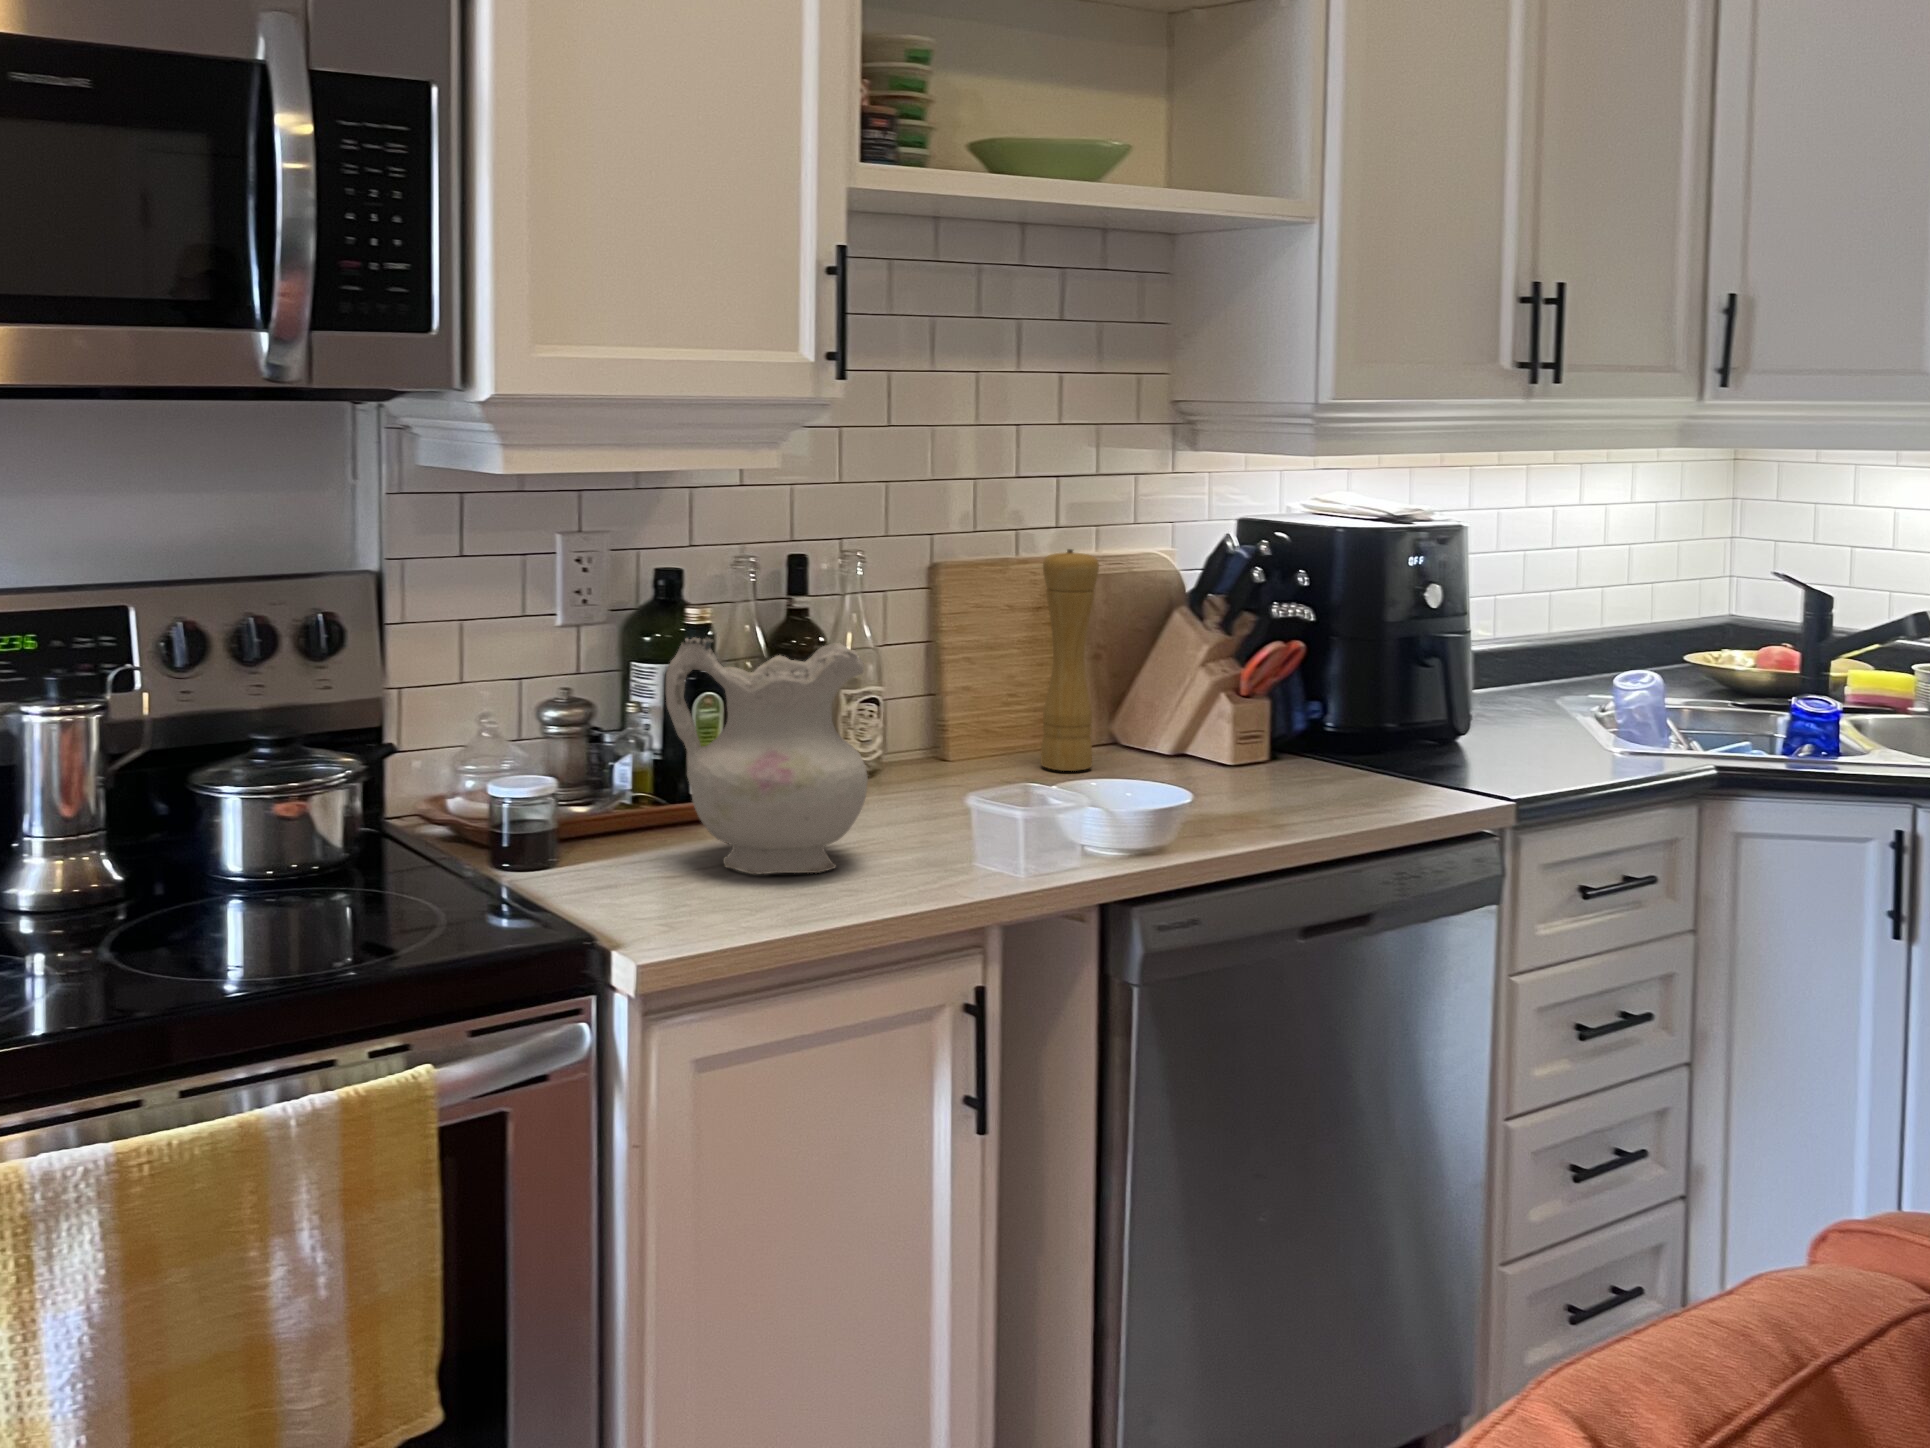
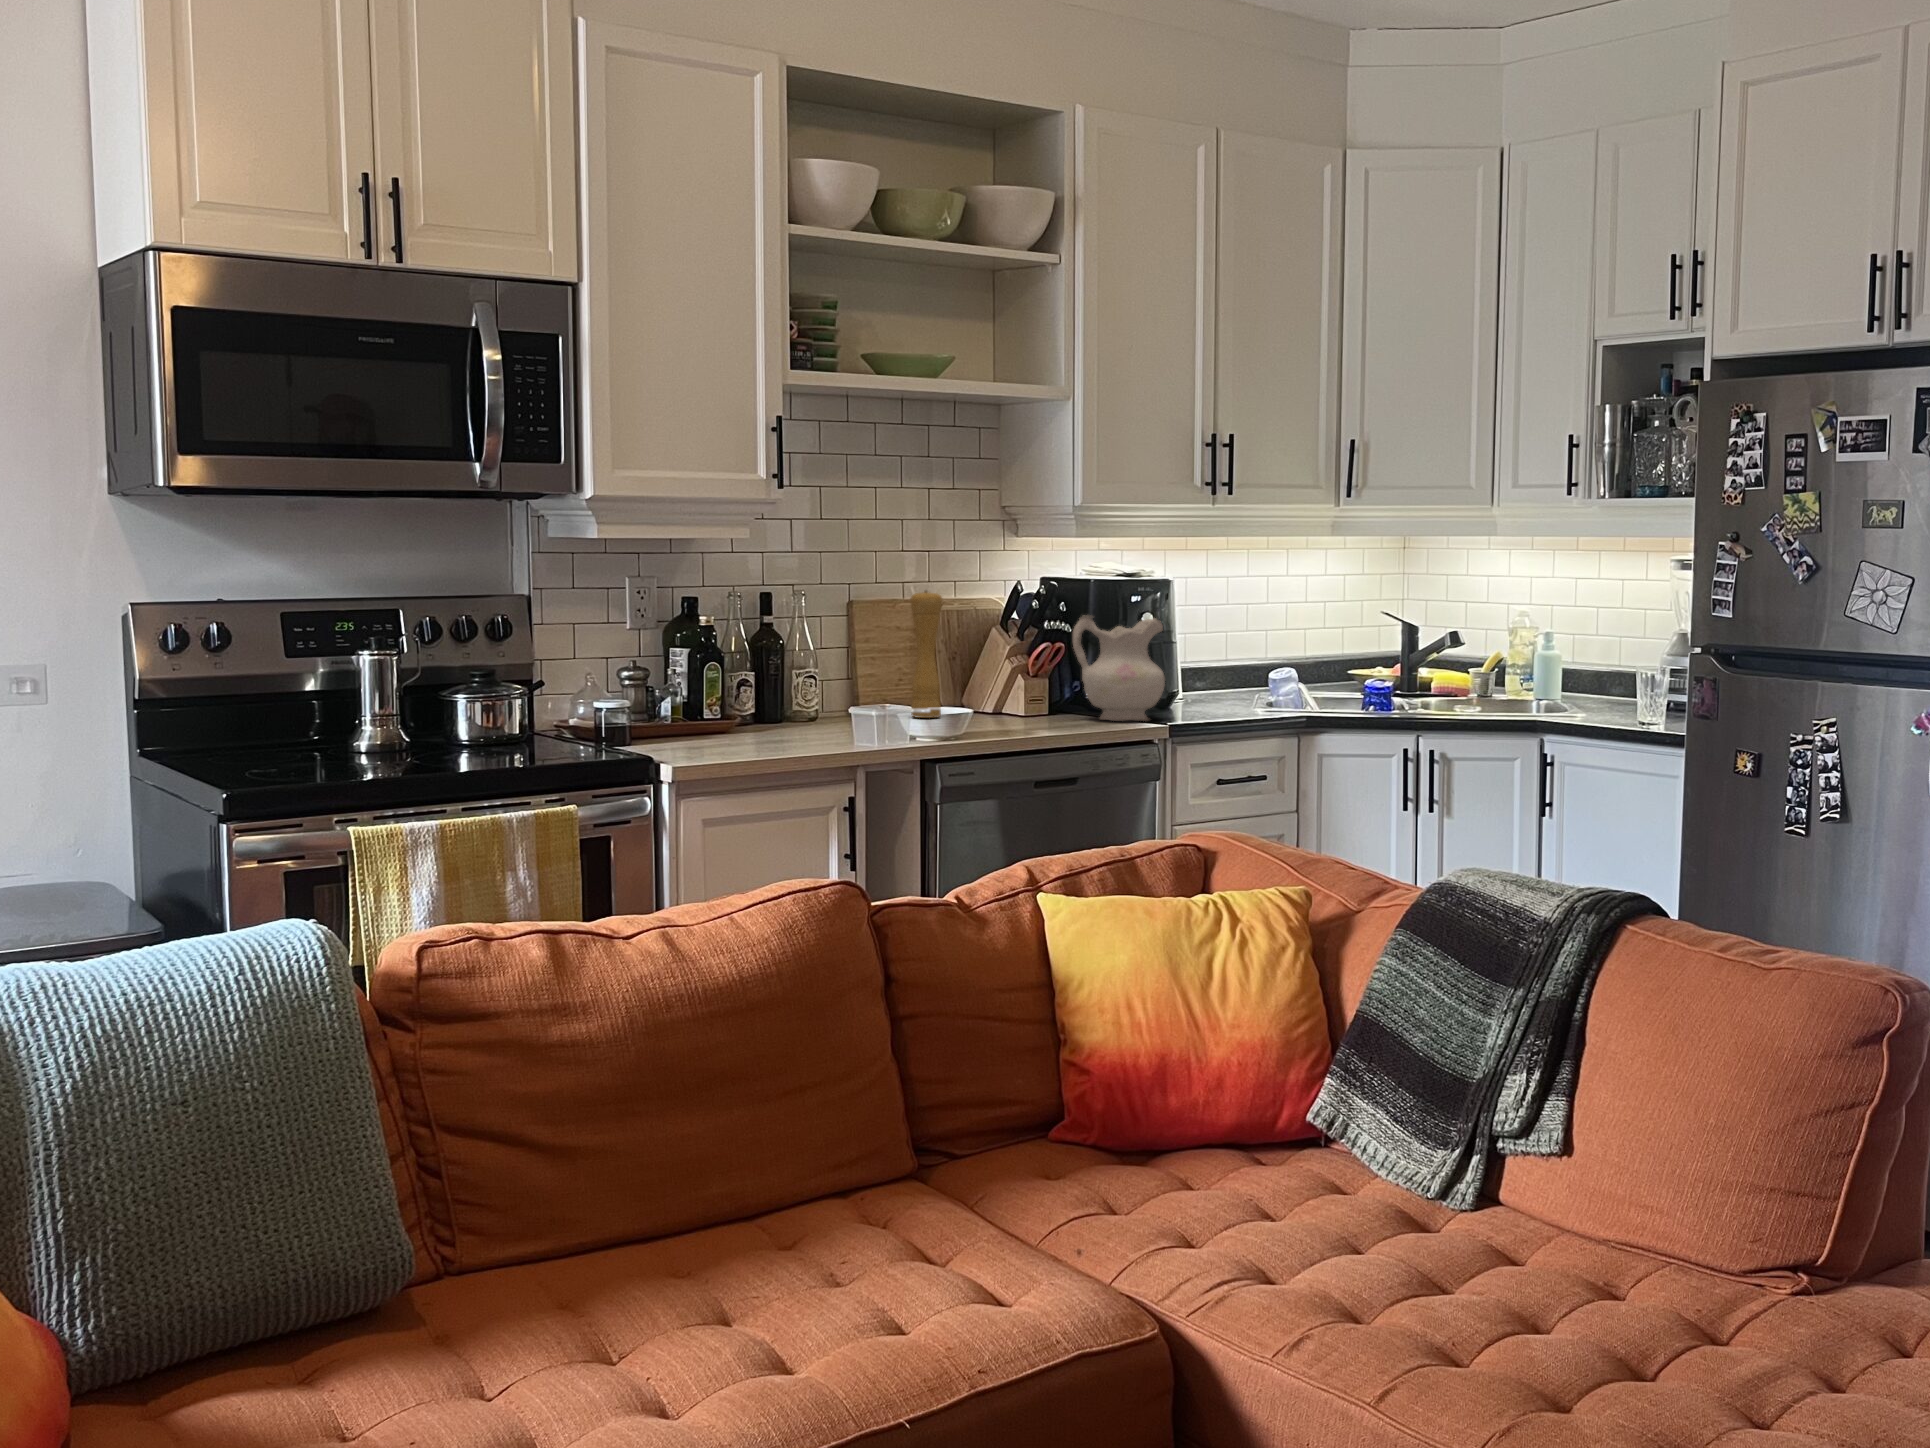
ceramic pitcher: present [665,637,868,874] -> present [1073,615,1165,721]

